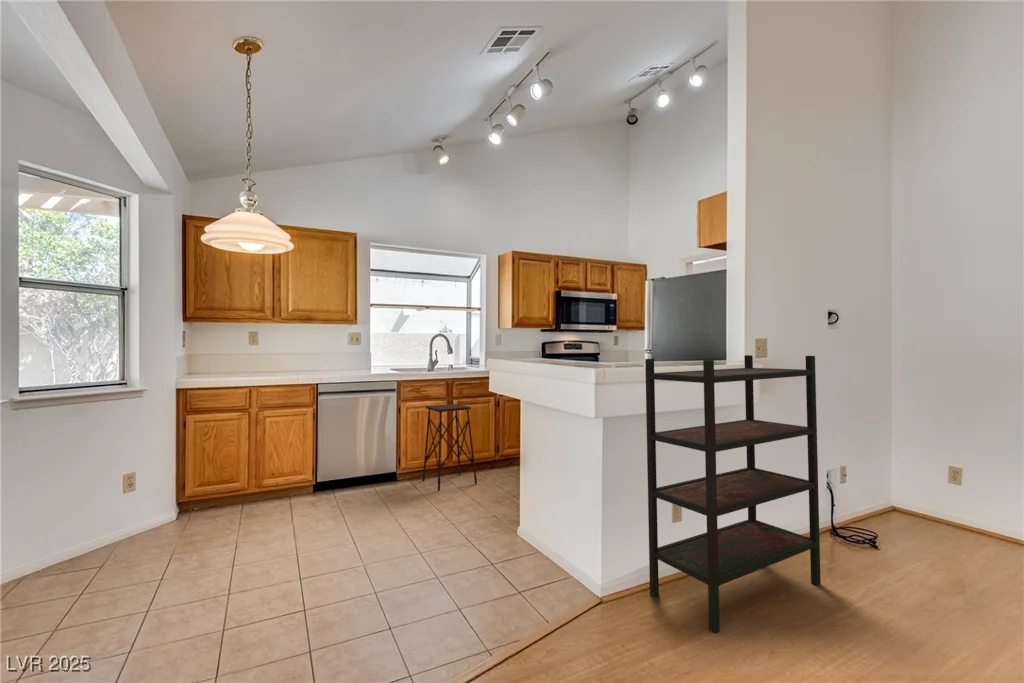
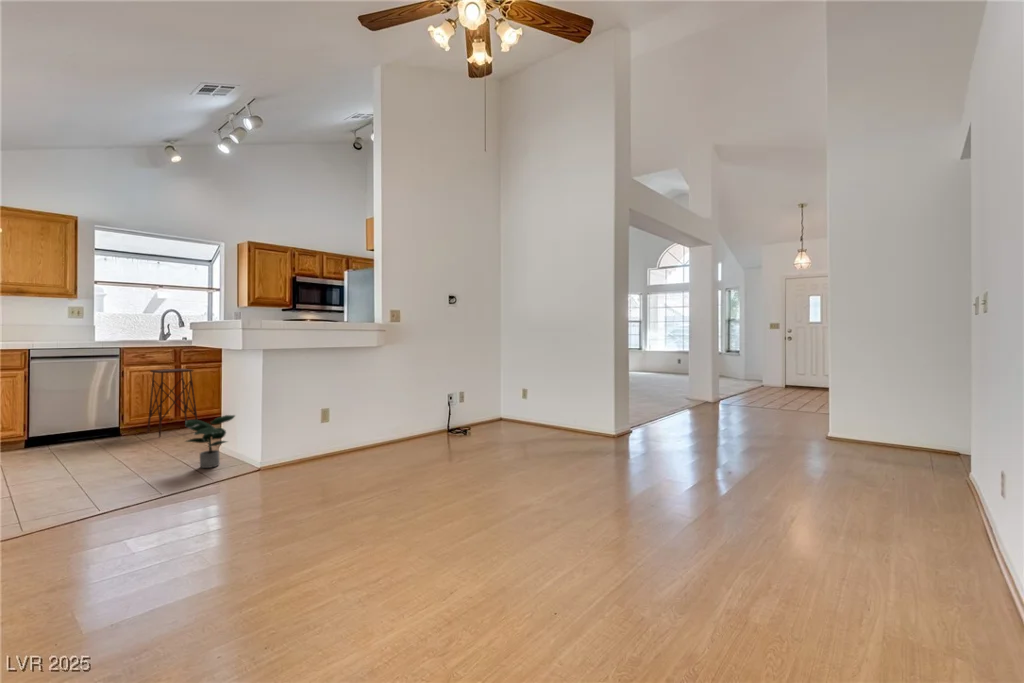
bookshelf: present [645,355,821,633] -> none [282,325,394,475]
potted plant: none [499,493,564,576] -> present [185,415,235,468]

